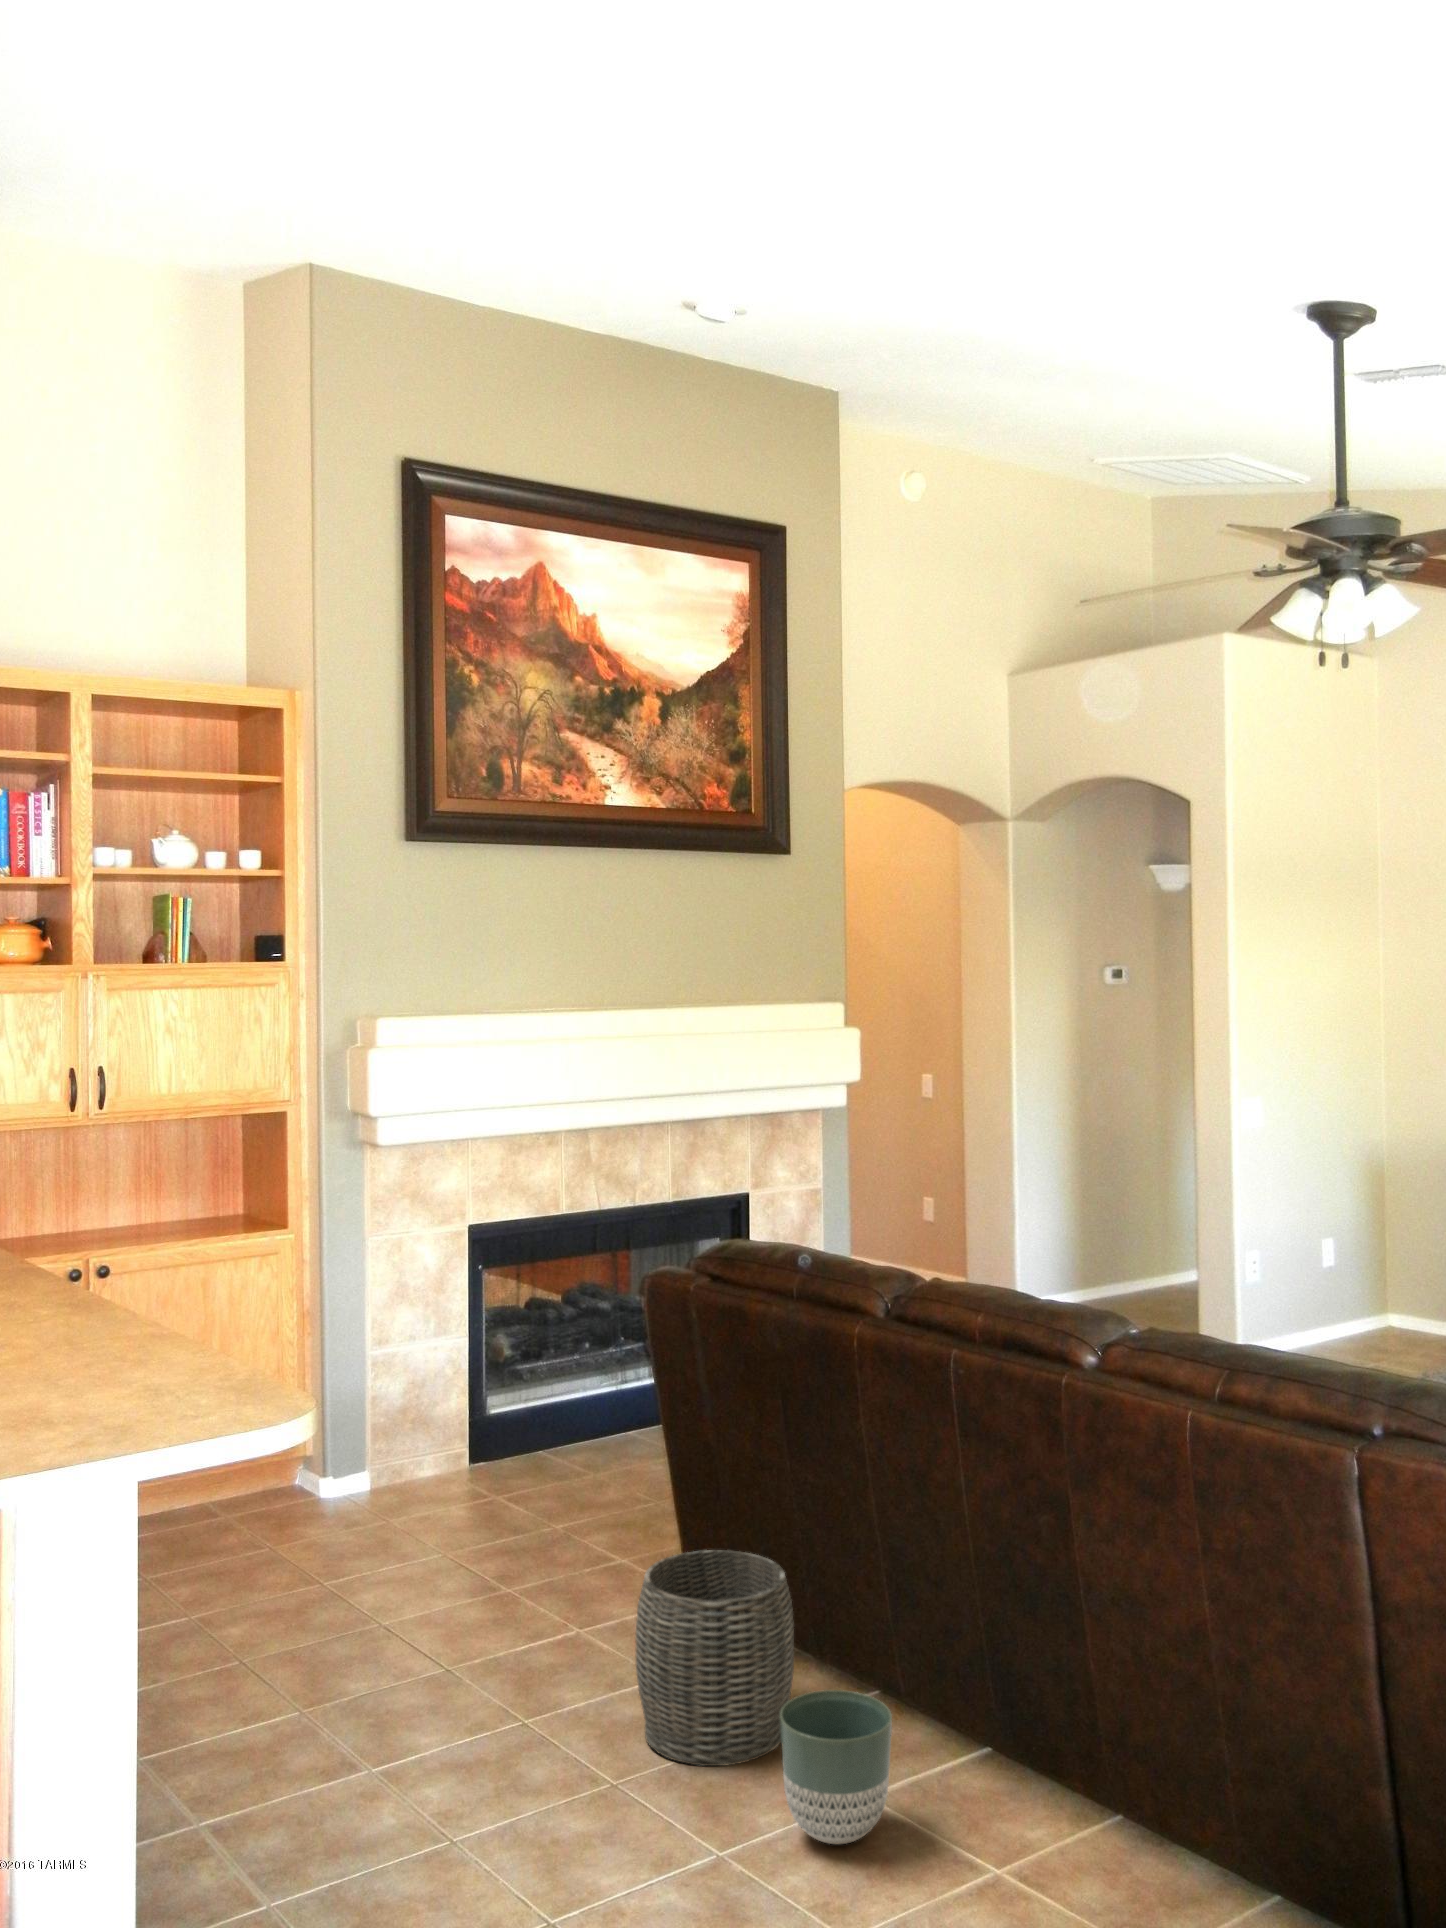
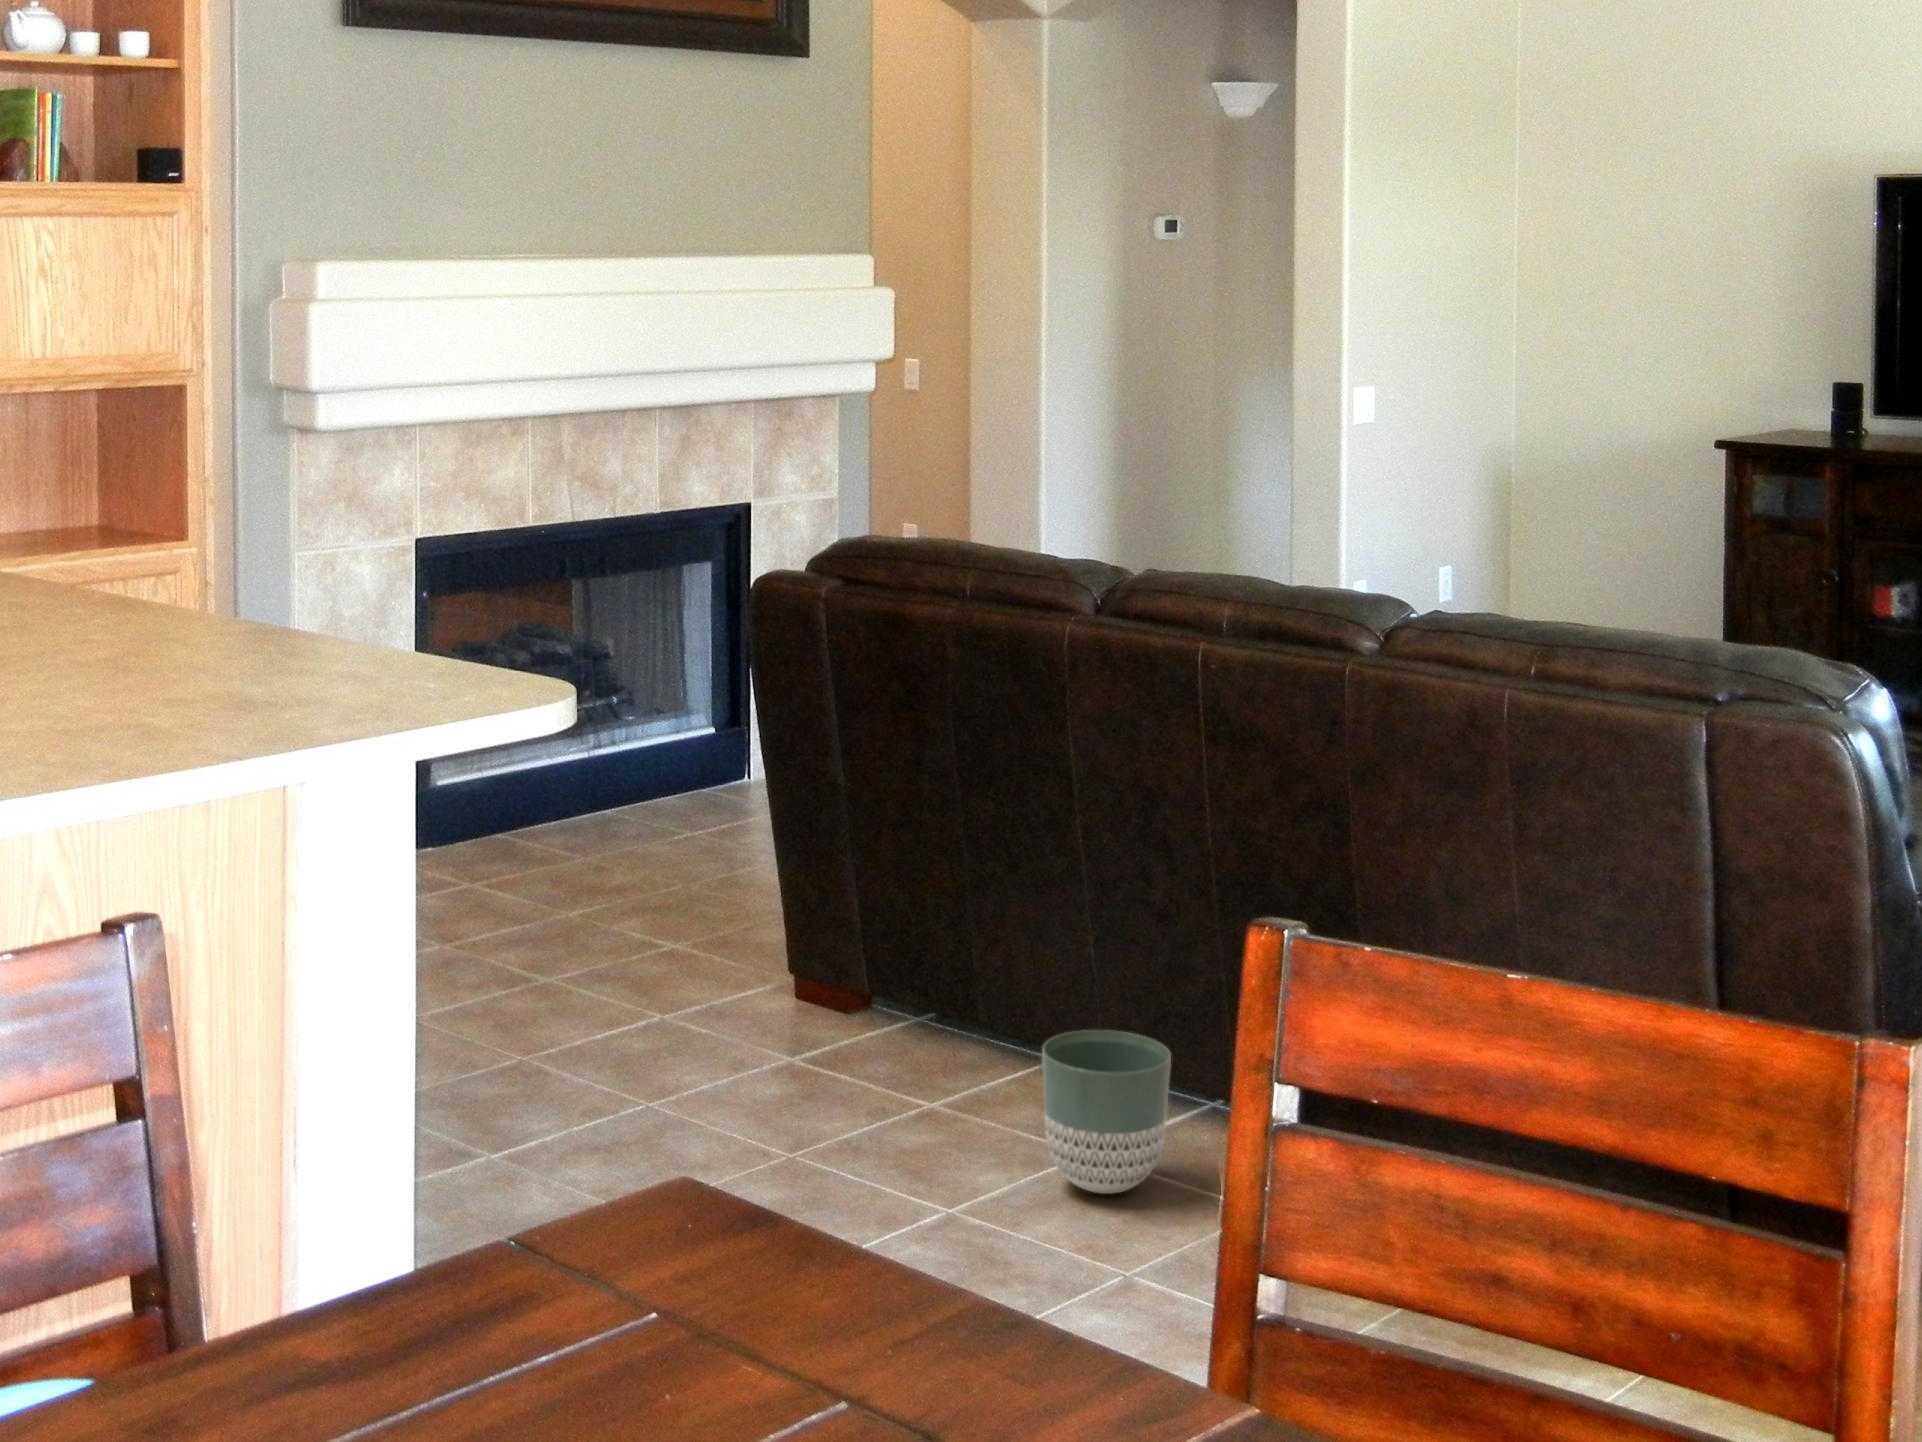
woven basket: present [636,1550,794,1766] -> none [817,896,1006,1135]

